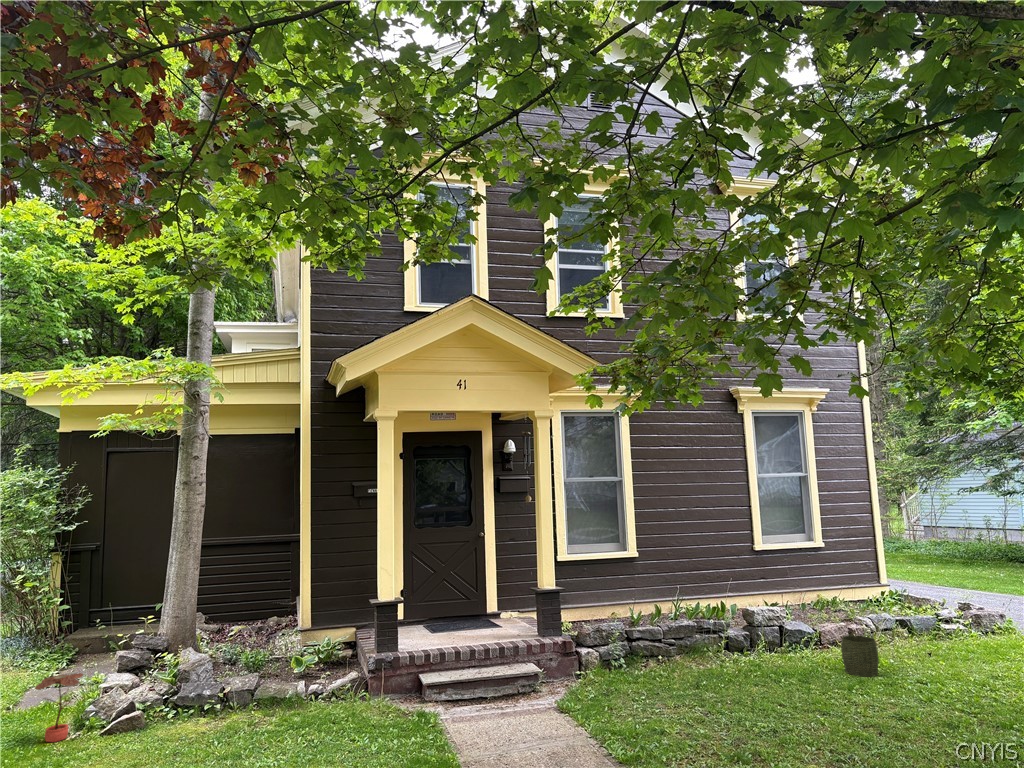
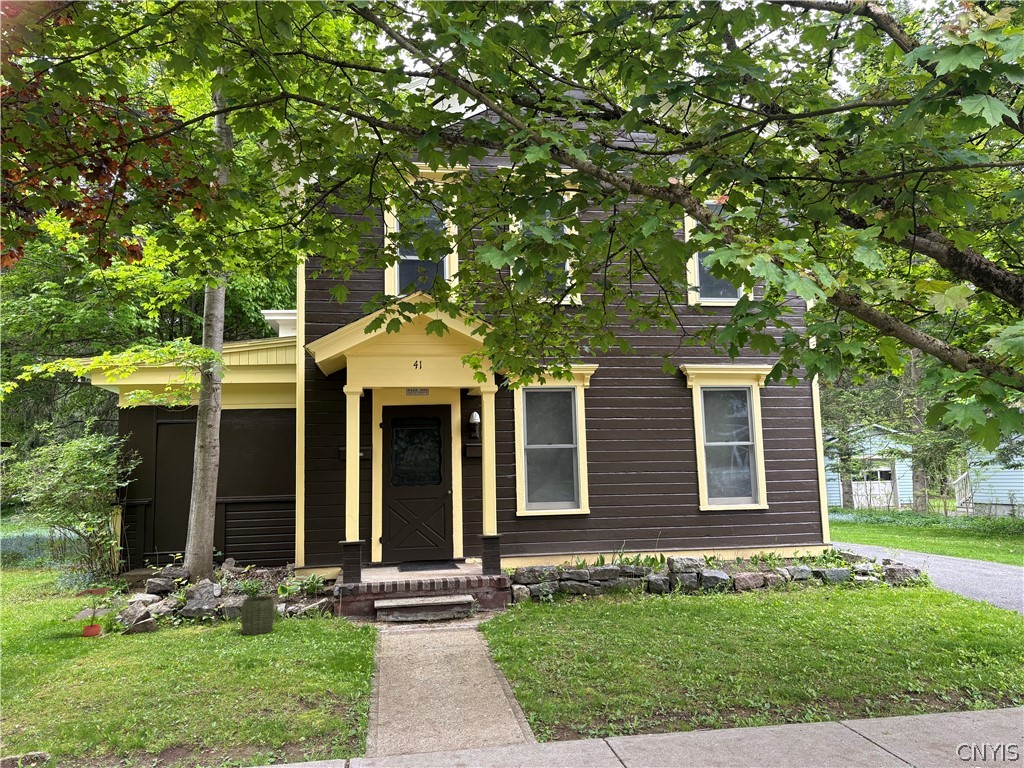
woven basket: present [841,636,879,677] -> present [241,596,275,635]

